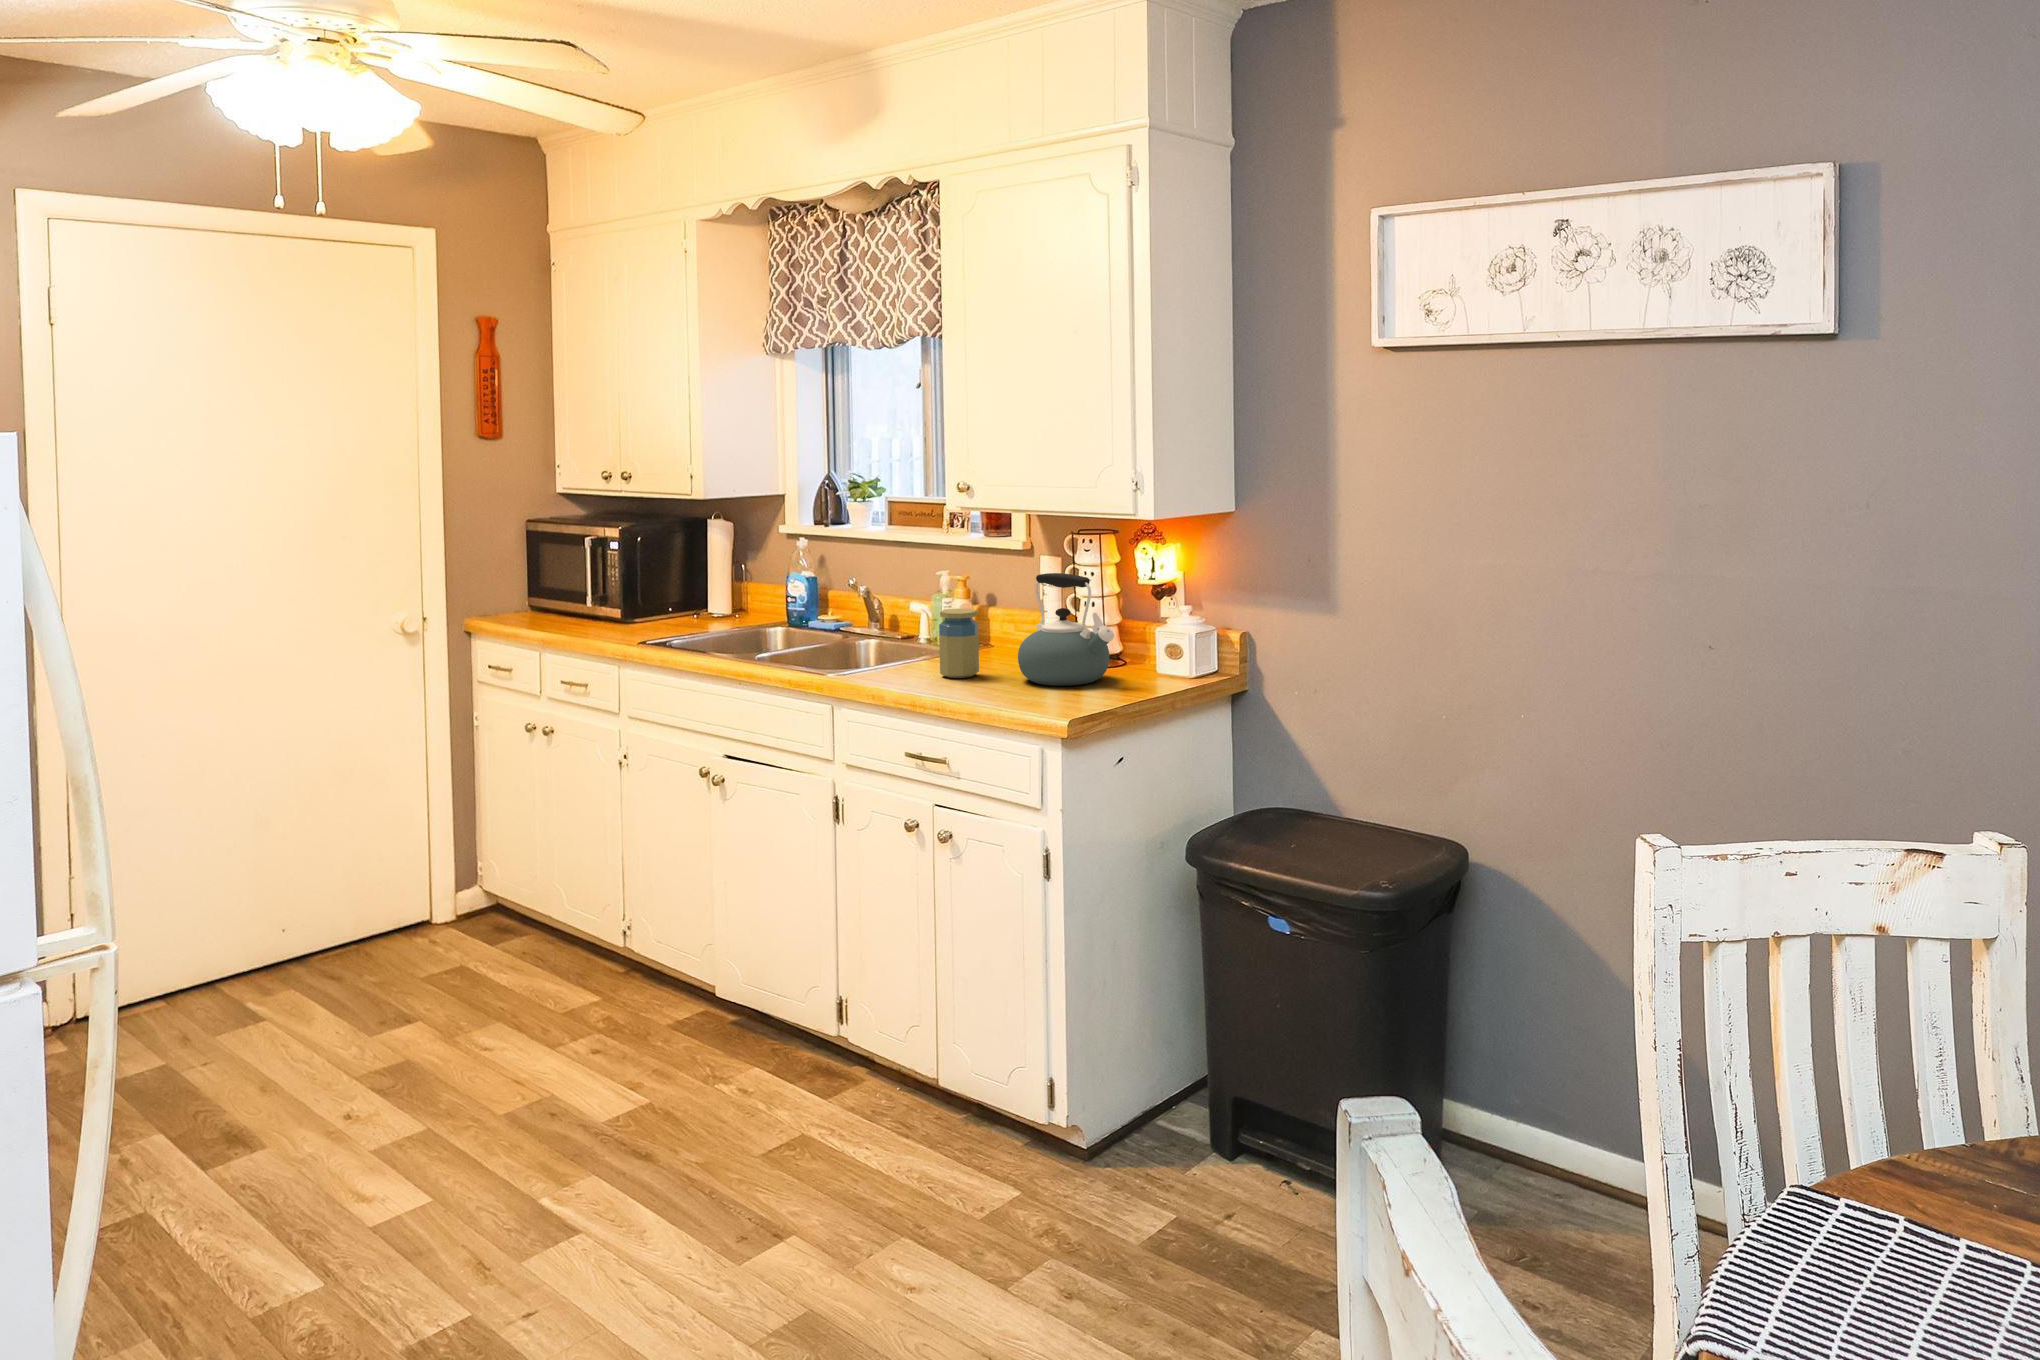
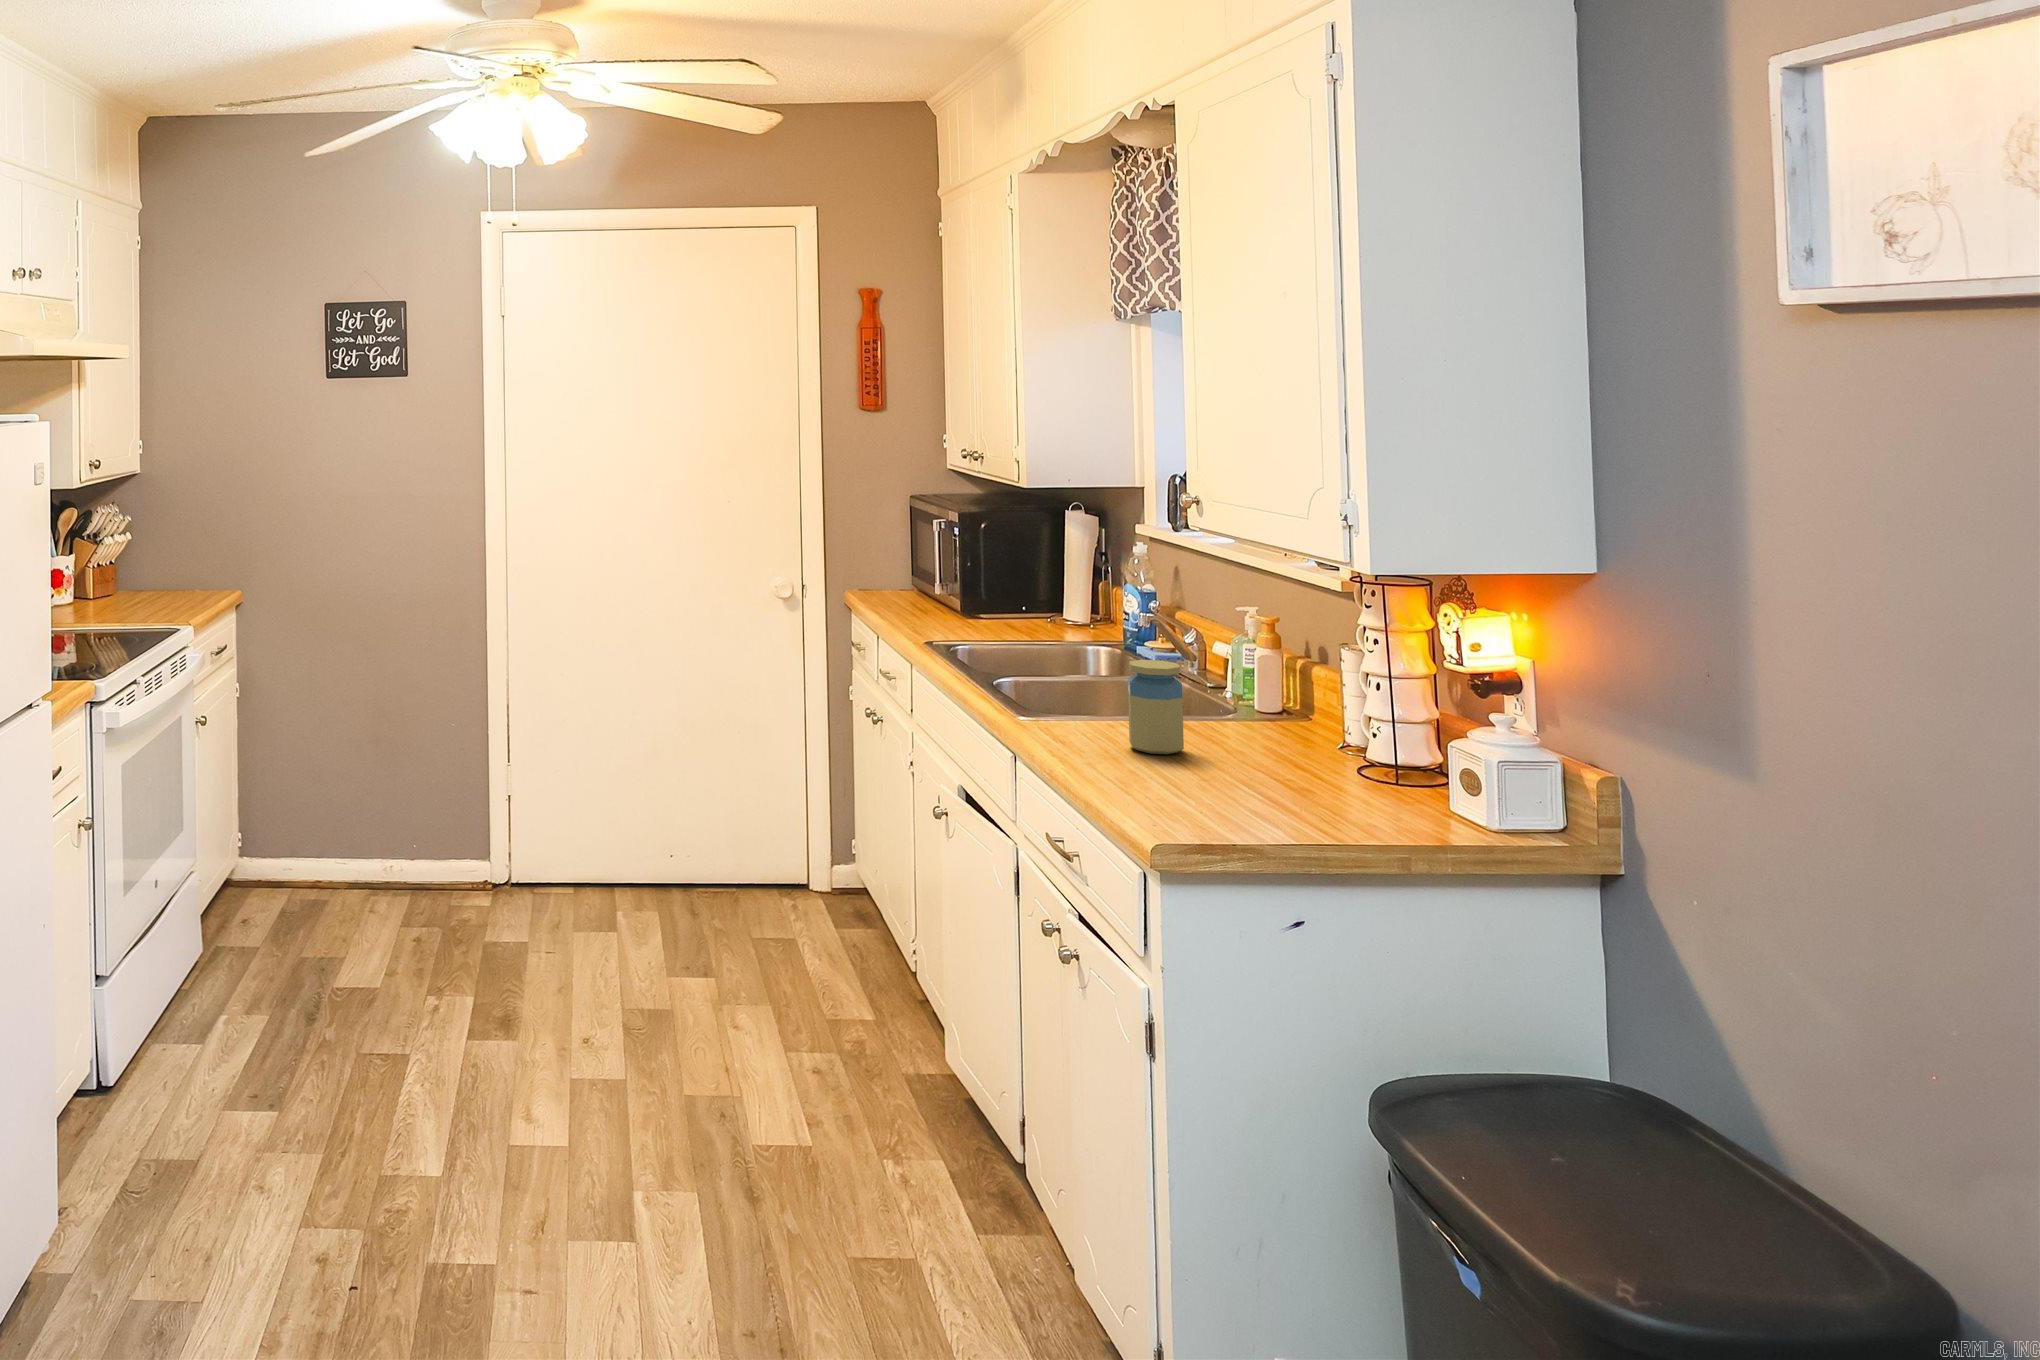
kettle: present [1018,573,1114,686] -> none [1202,631,1347,797]

